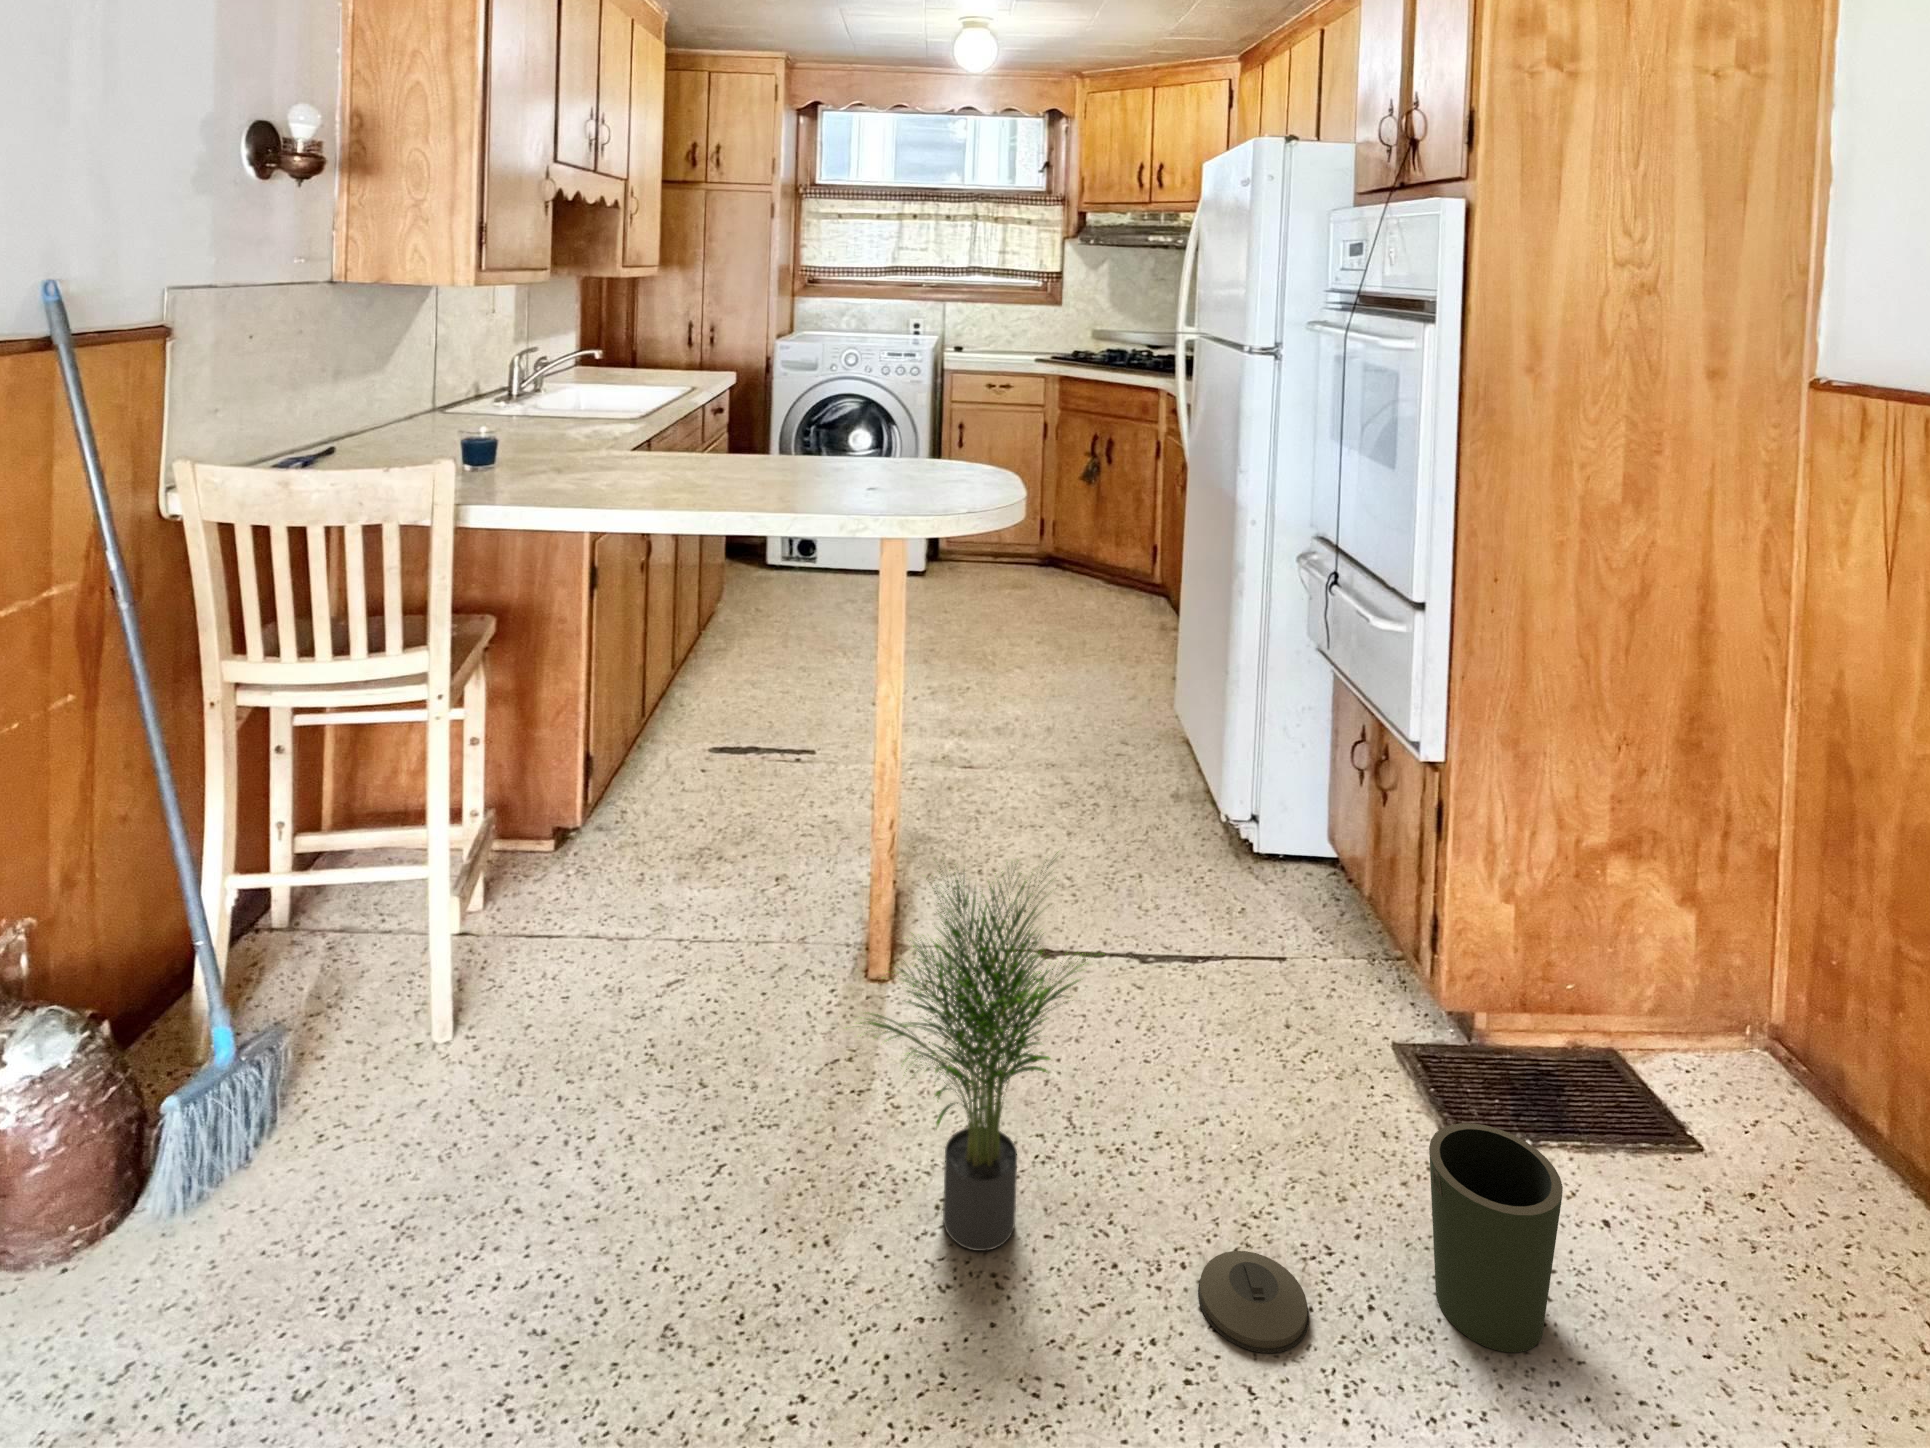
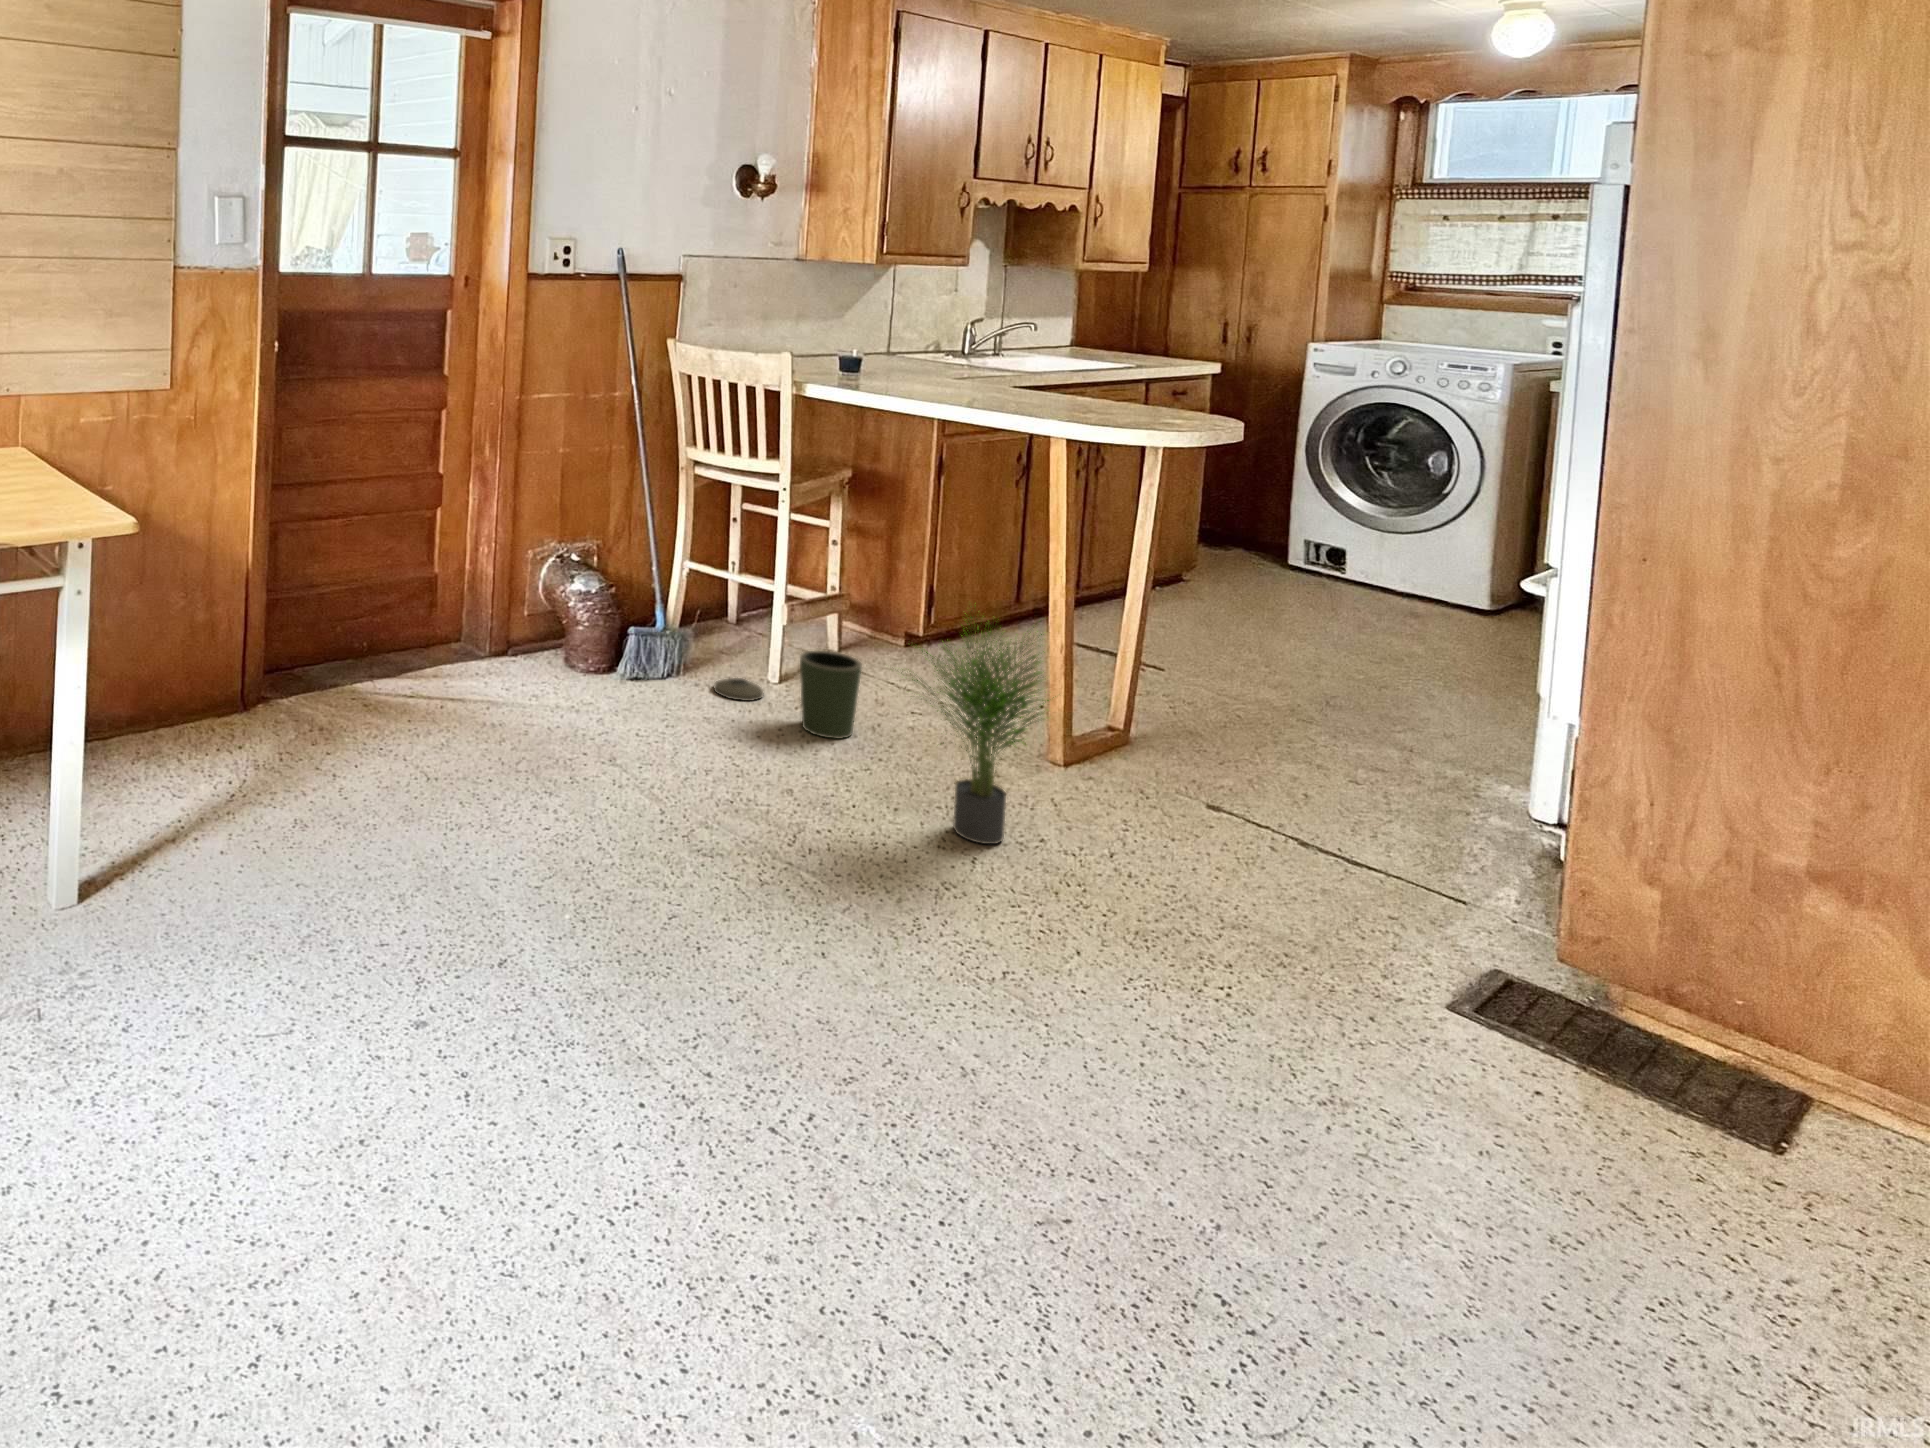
trash can: present [1198,1123,1563,1353] -> present [714,651,862,739]

